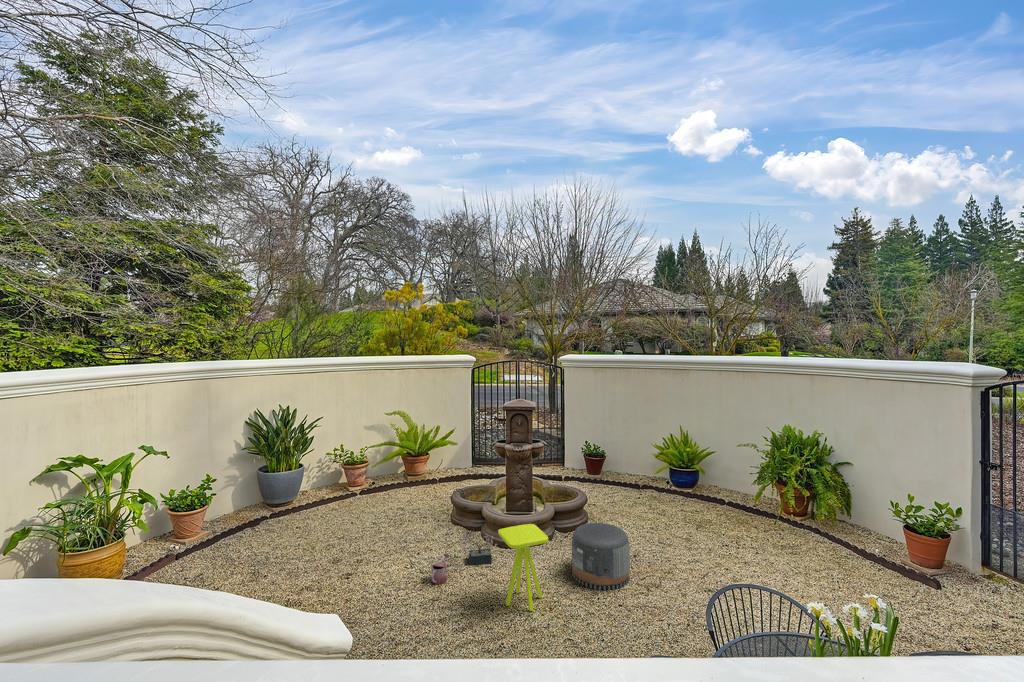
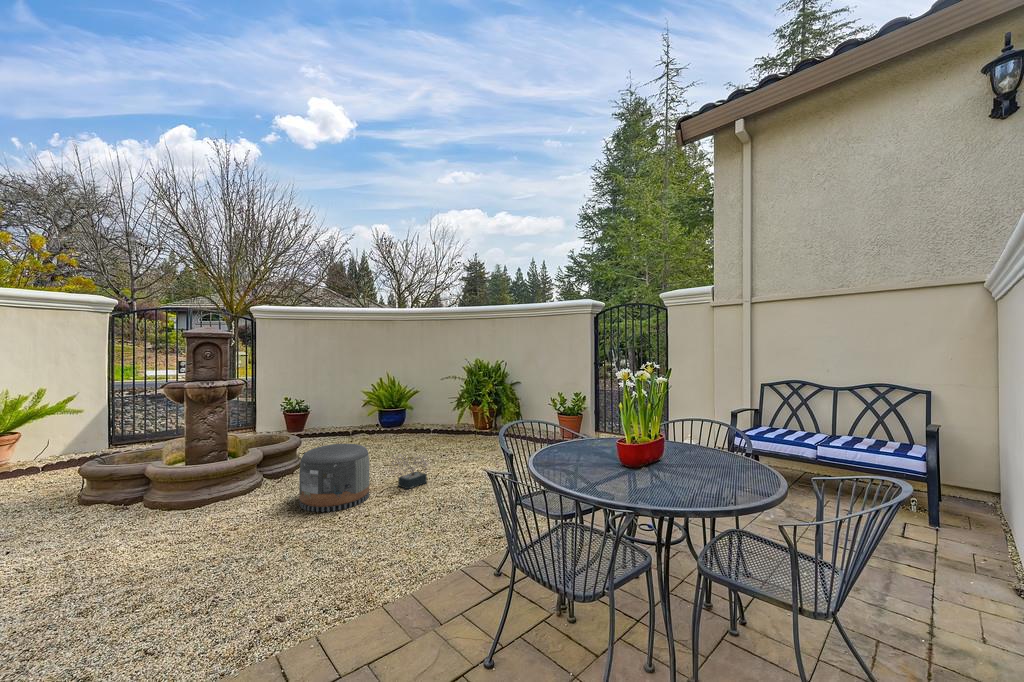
side table: present [498,524,548,611] -> none [196,447,280,559]
decorative plant: present [459,531,497,565] -> present [392,454,427,489]
watering can: present [431,554,450,584] -> none [44,527,89,577]

